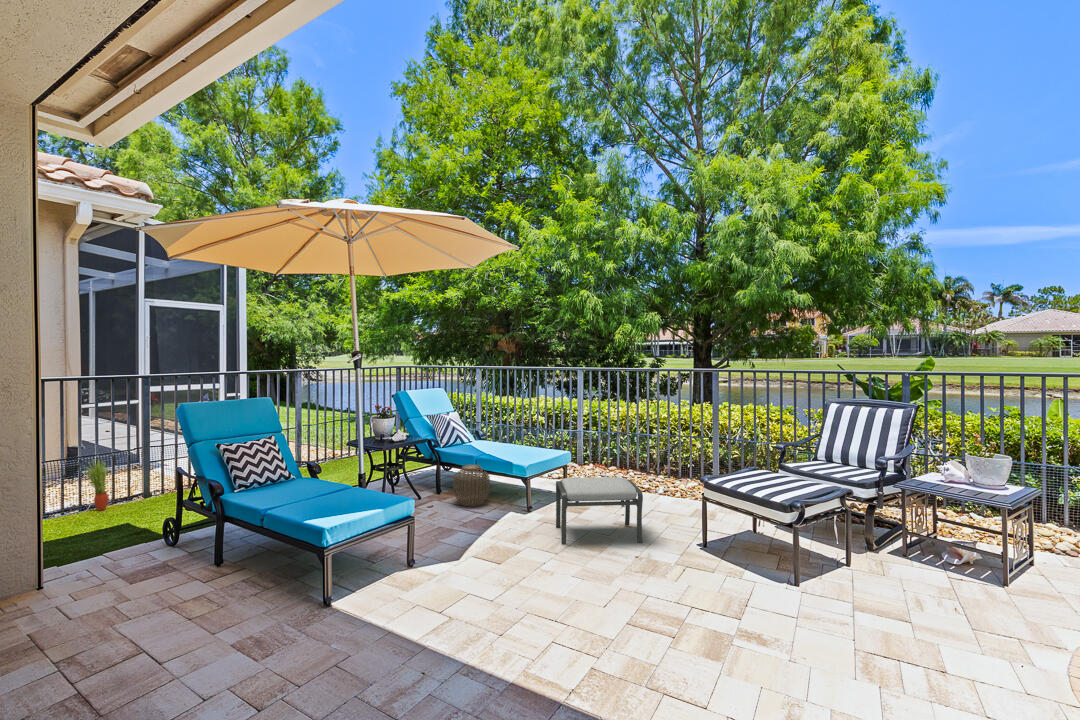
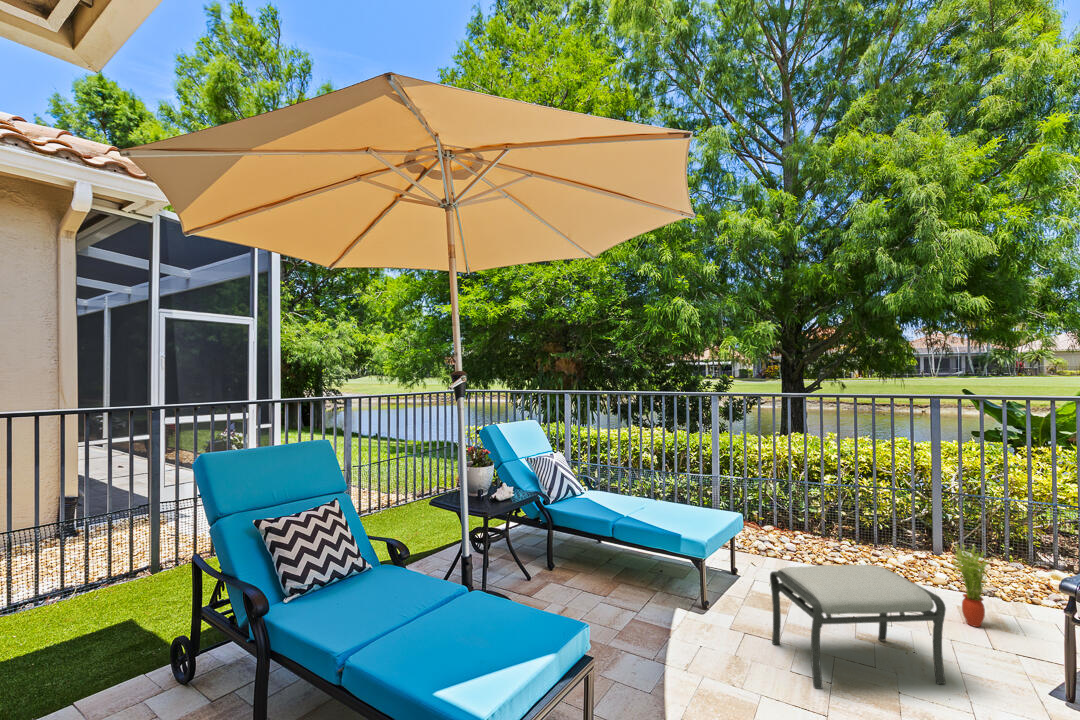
potted plant: present [85,460,110,510] -> present [953,544,993,627]
woven basket: present [453,465,490,507] -> none [585,533,637,597]

